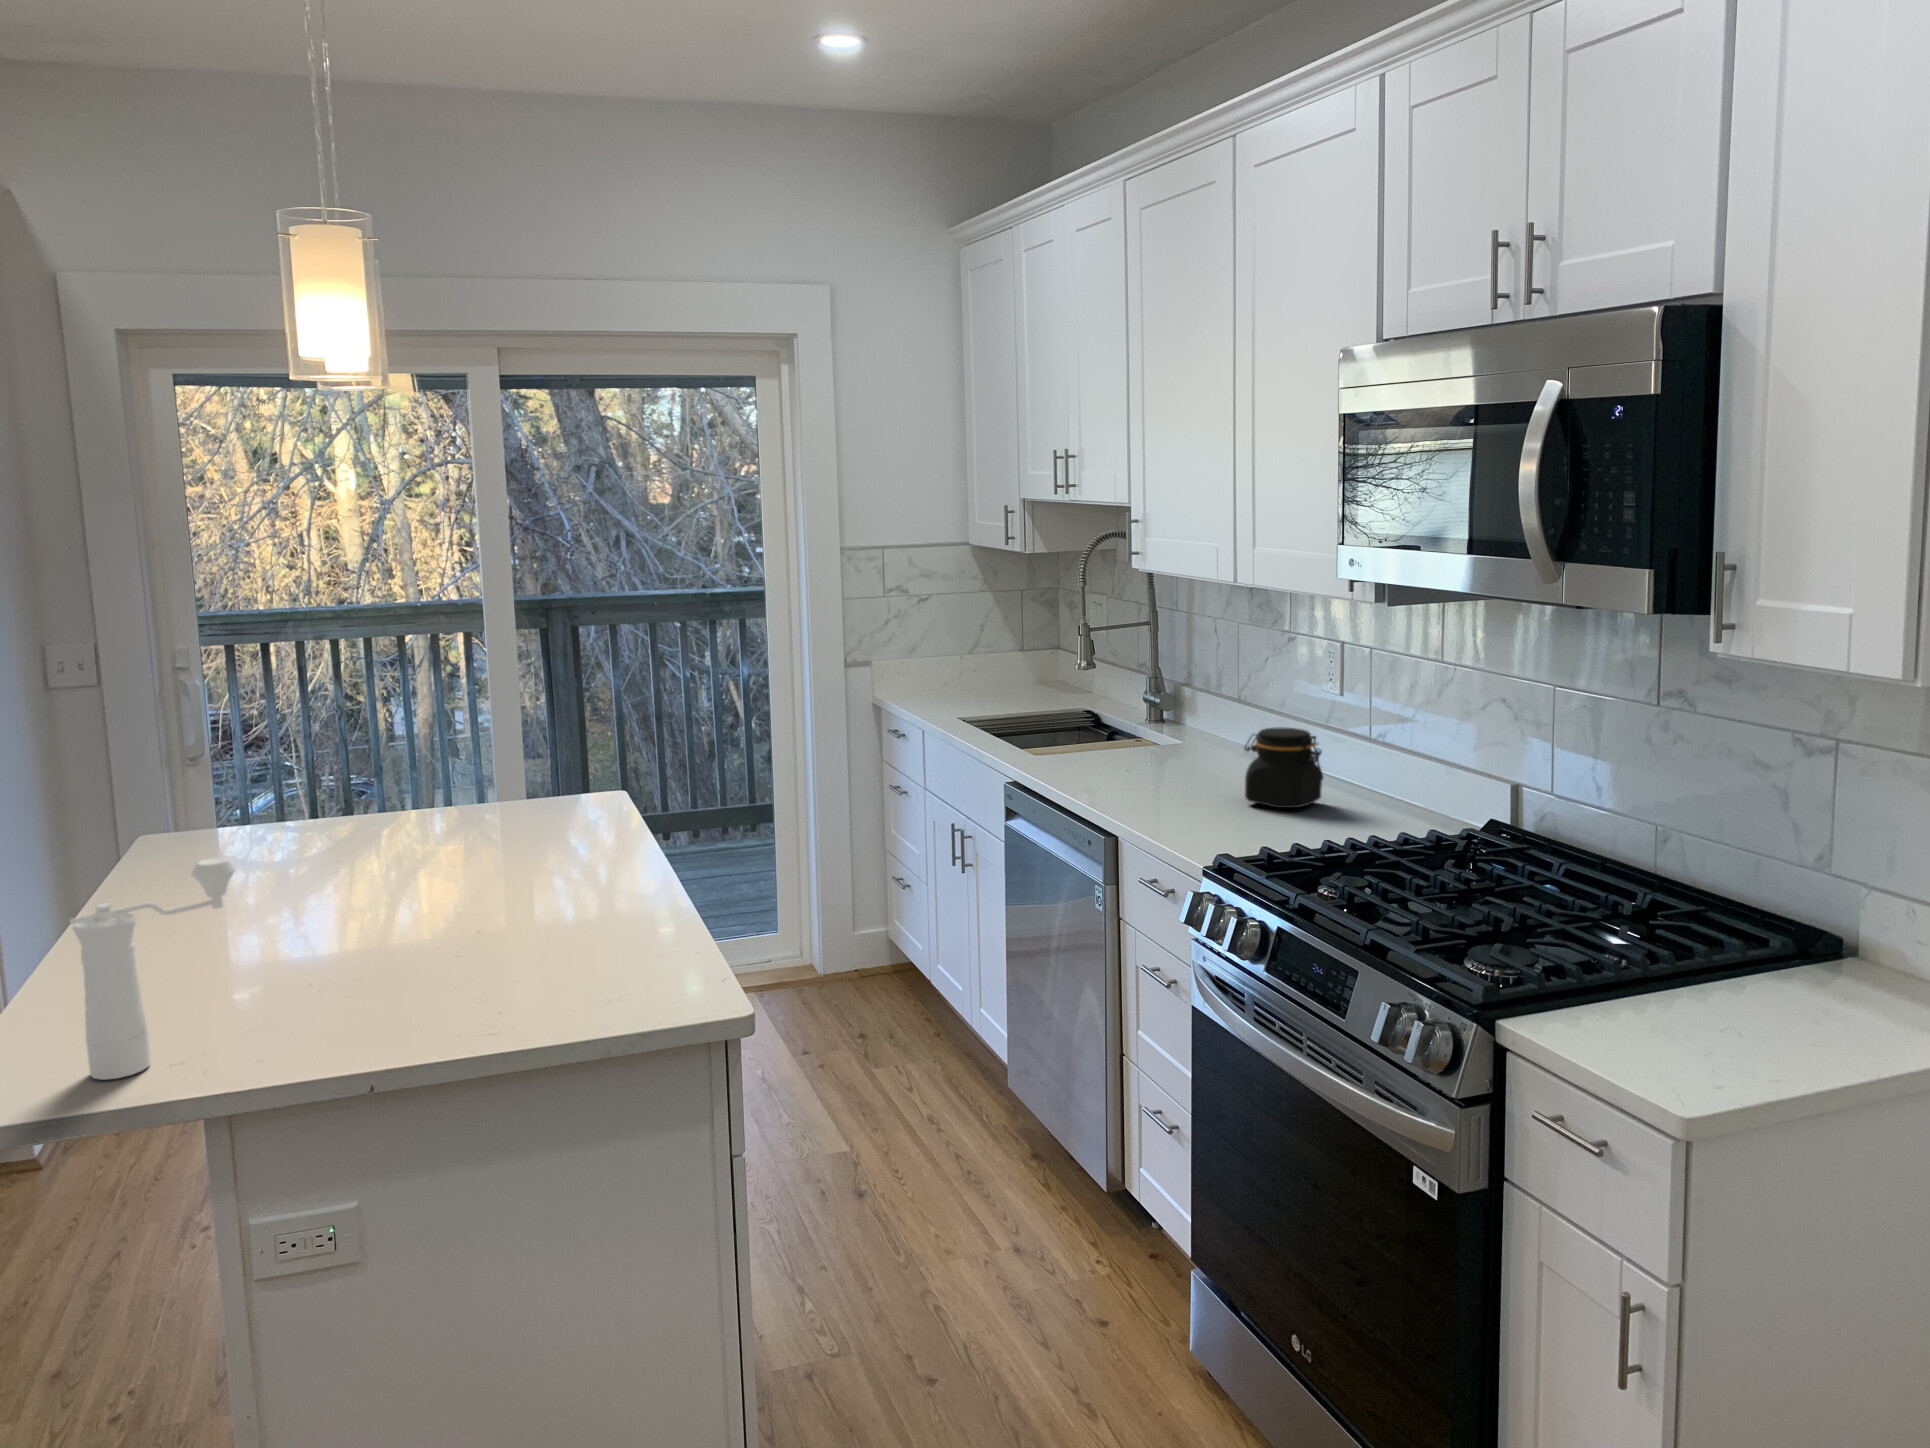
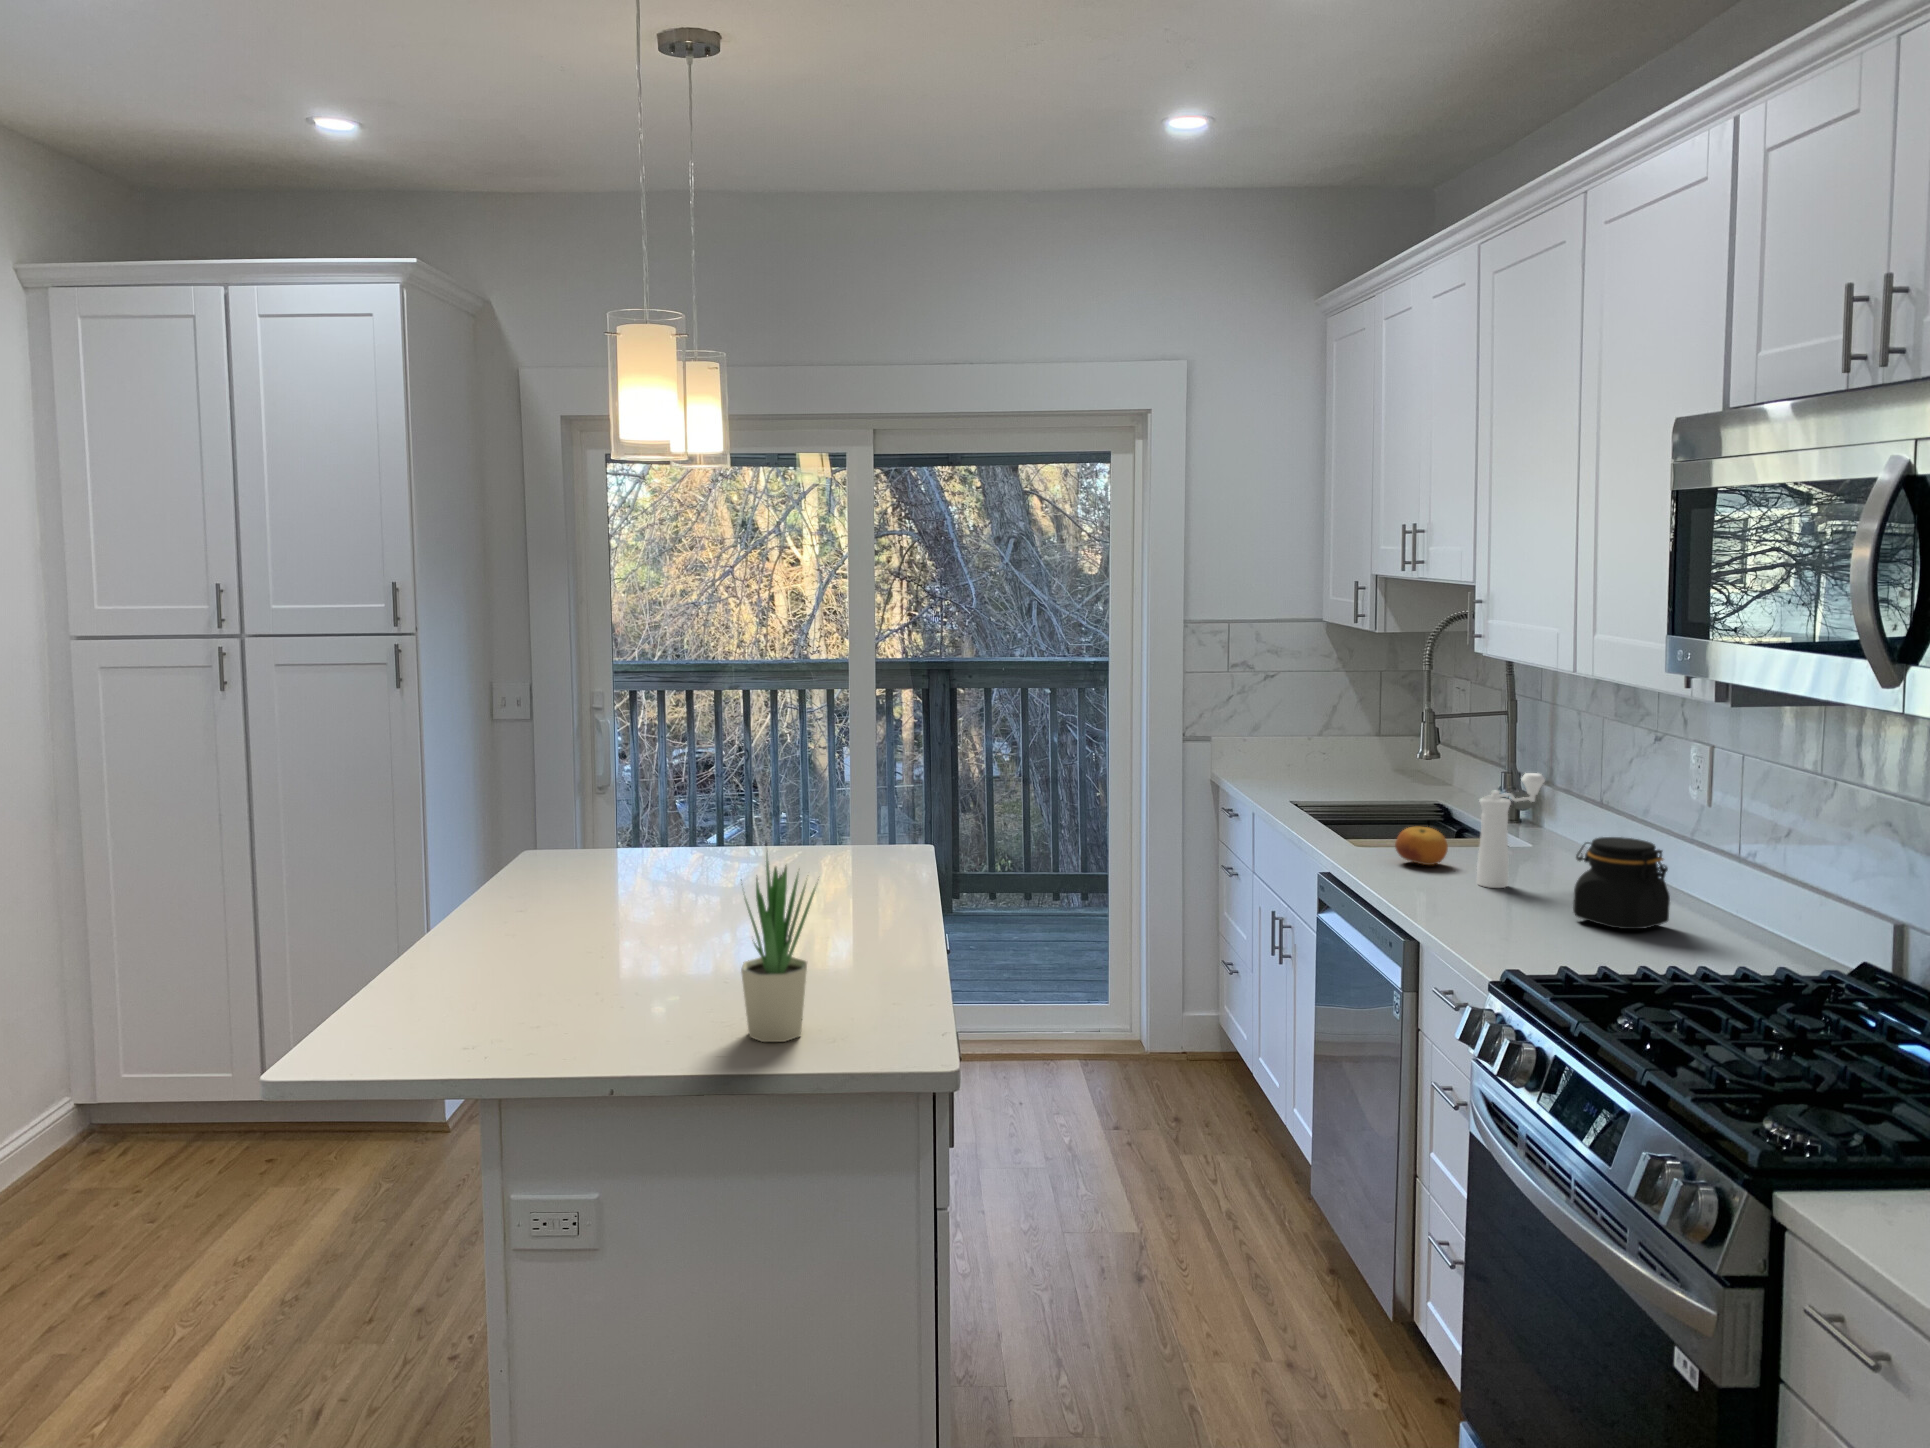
fruit: none [1075,732,1120,767] -> present [1395,827,1448,865]
potted plant: none [465,796,563,1023] -> present [741,854,816,1042]
pepper mill: present [70,857,236,1080] -> present [1477,773,1545,888]

